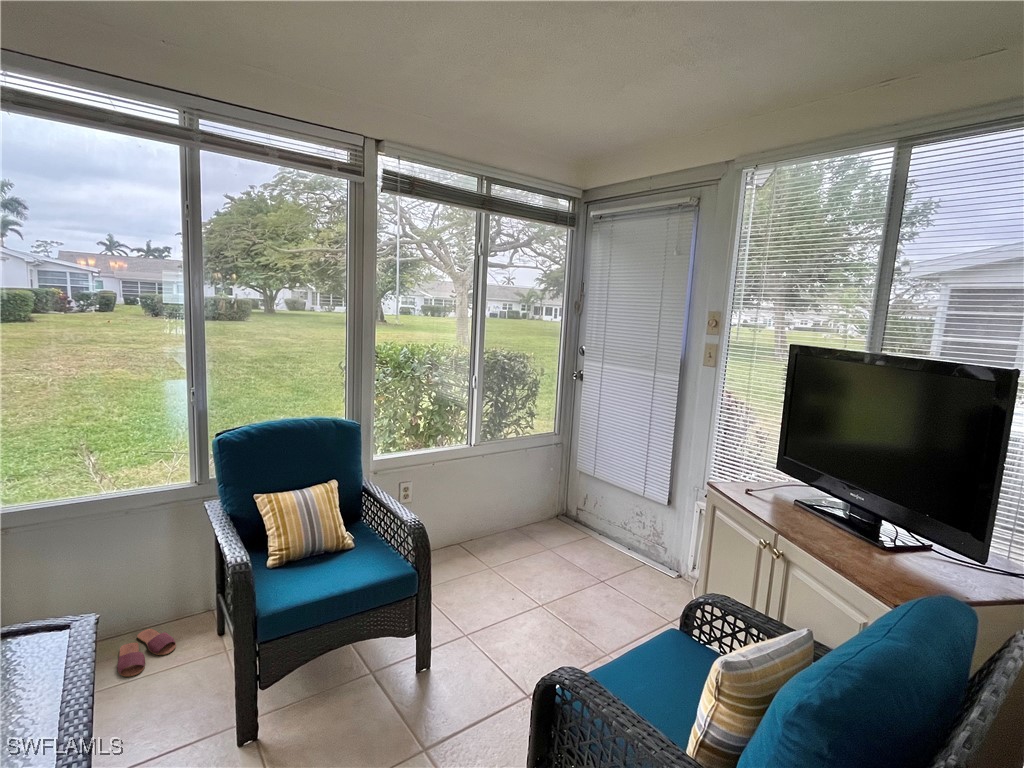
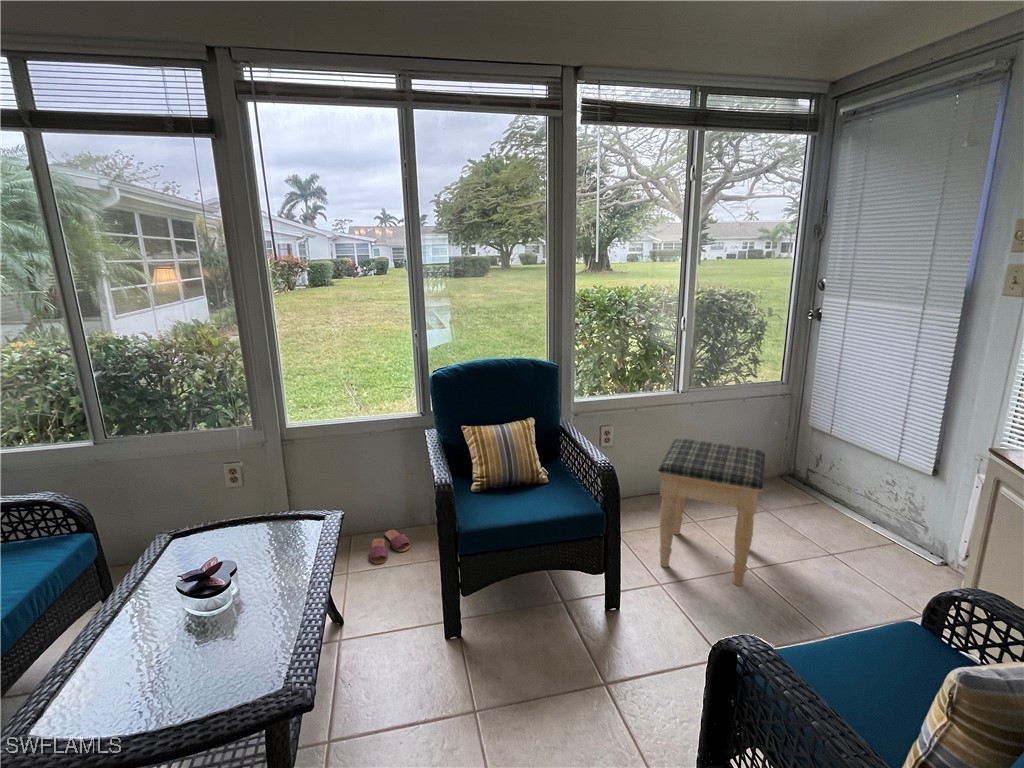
footstool: none [462,490,553,624] -> present [658,438,765,586]

